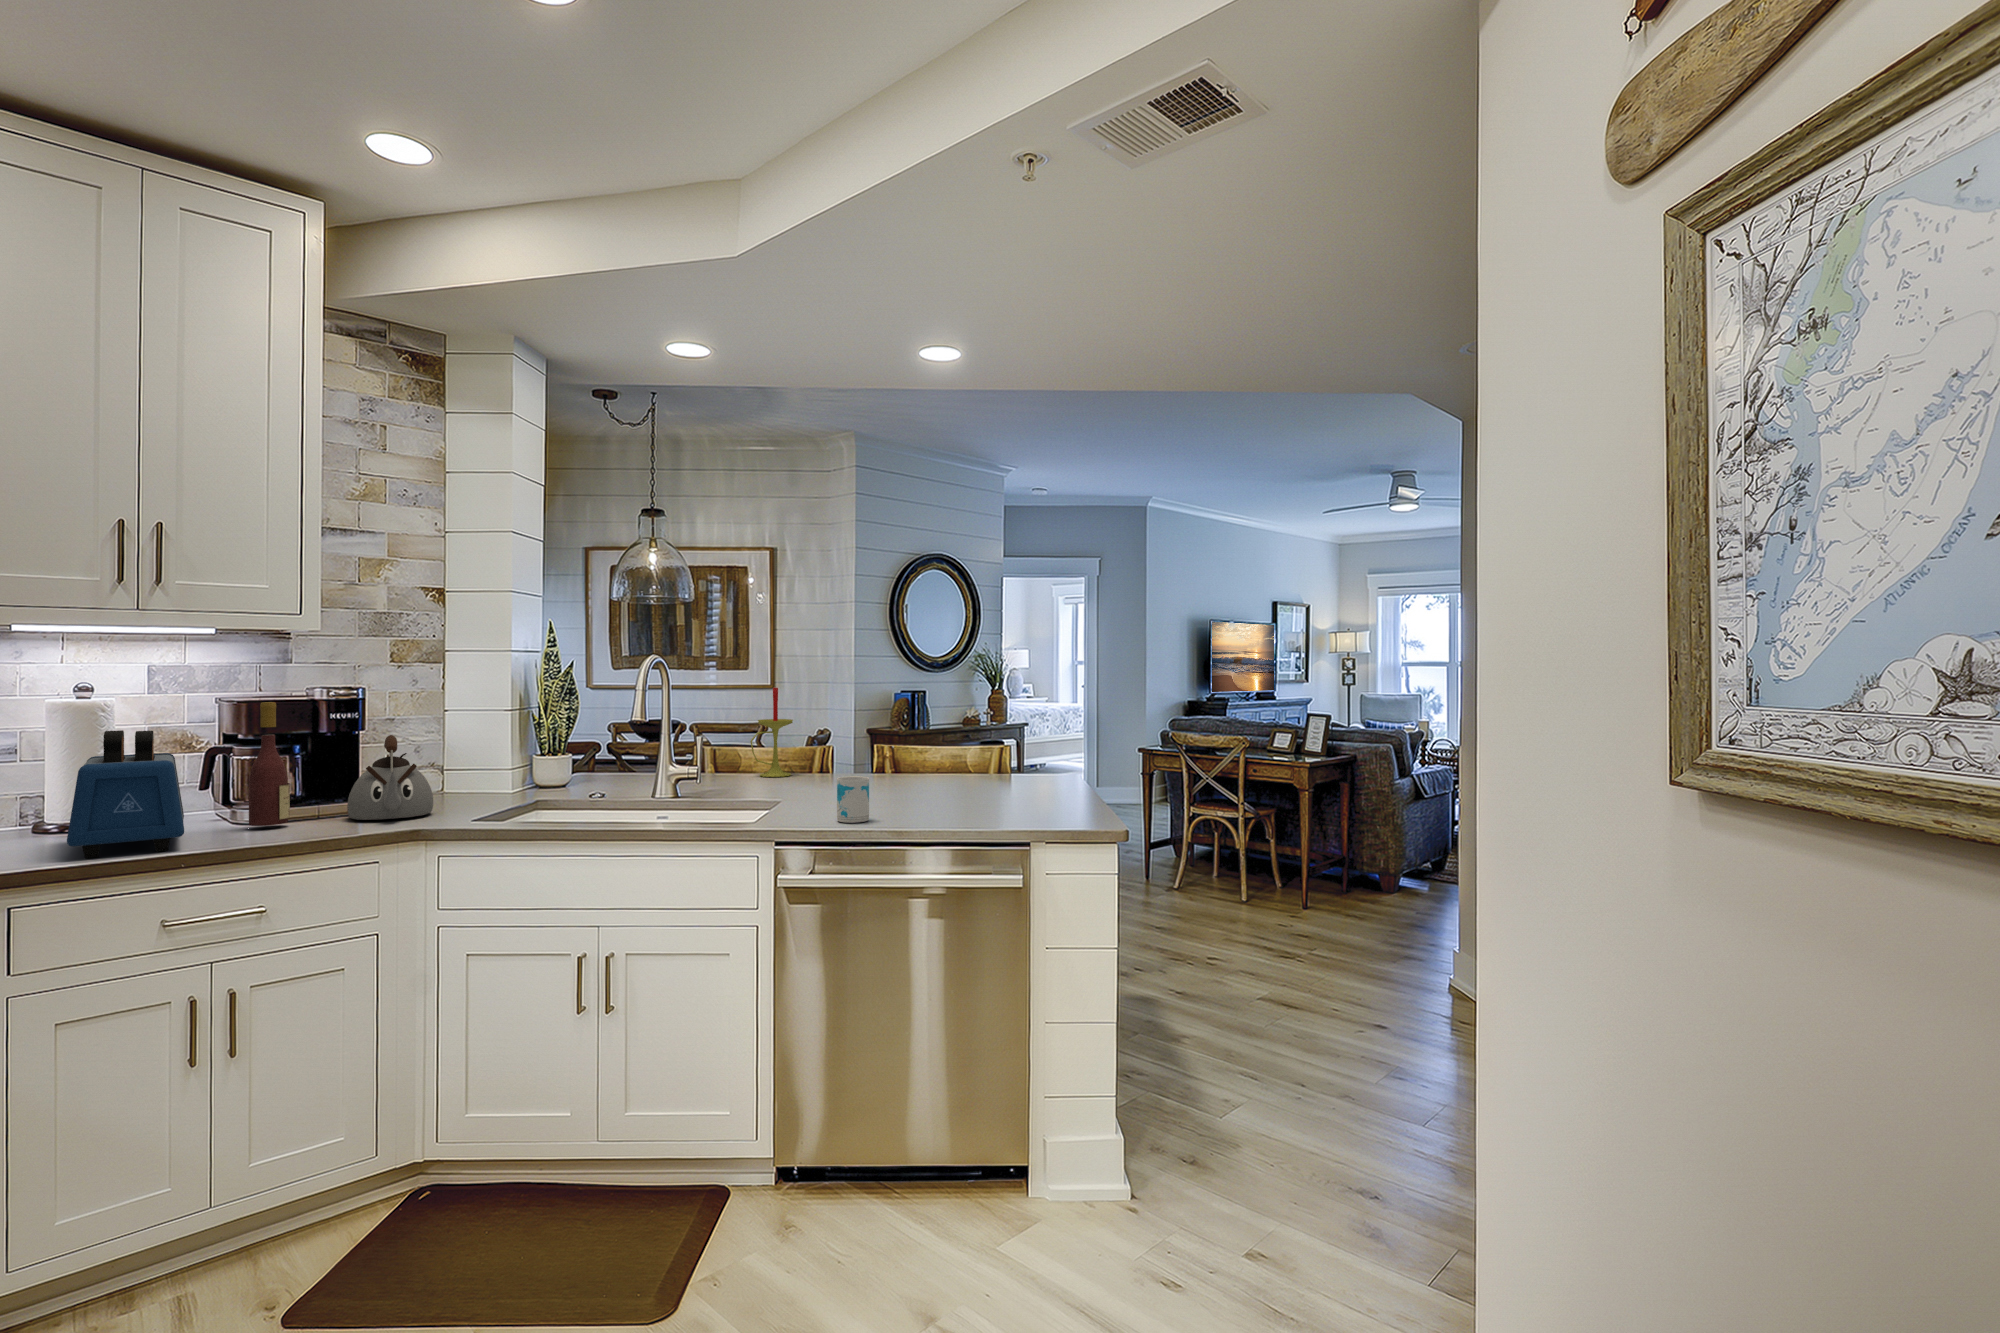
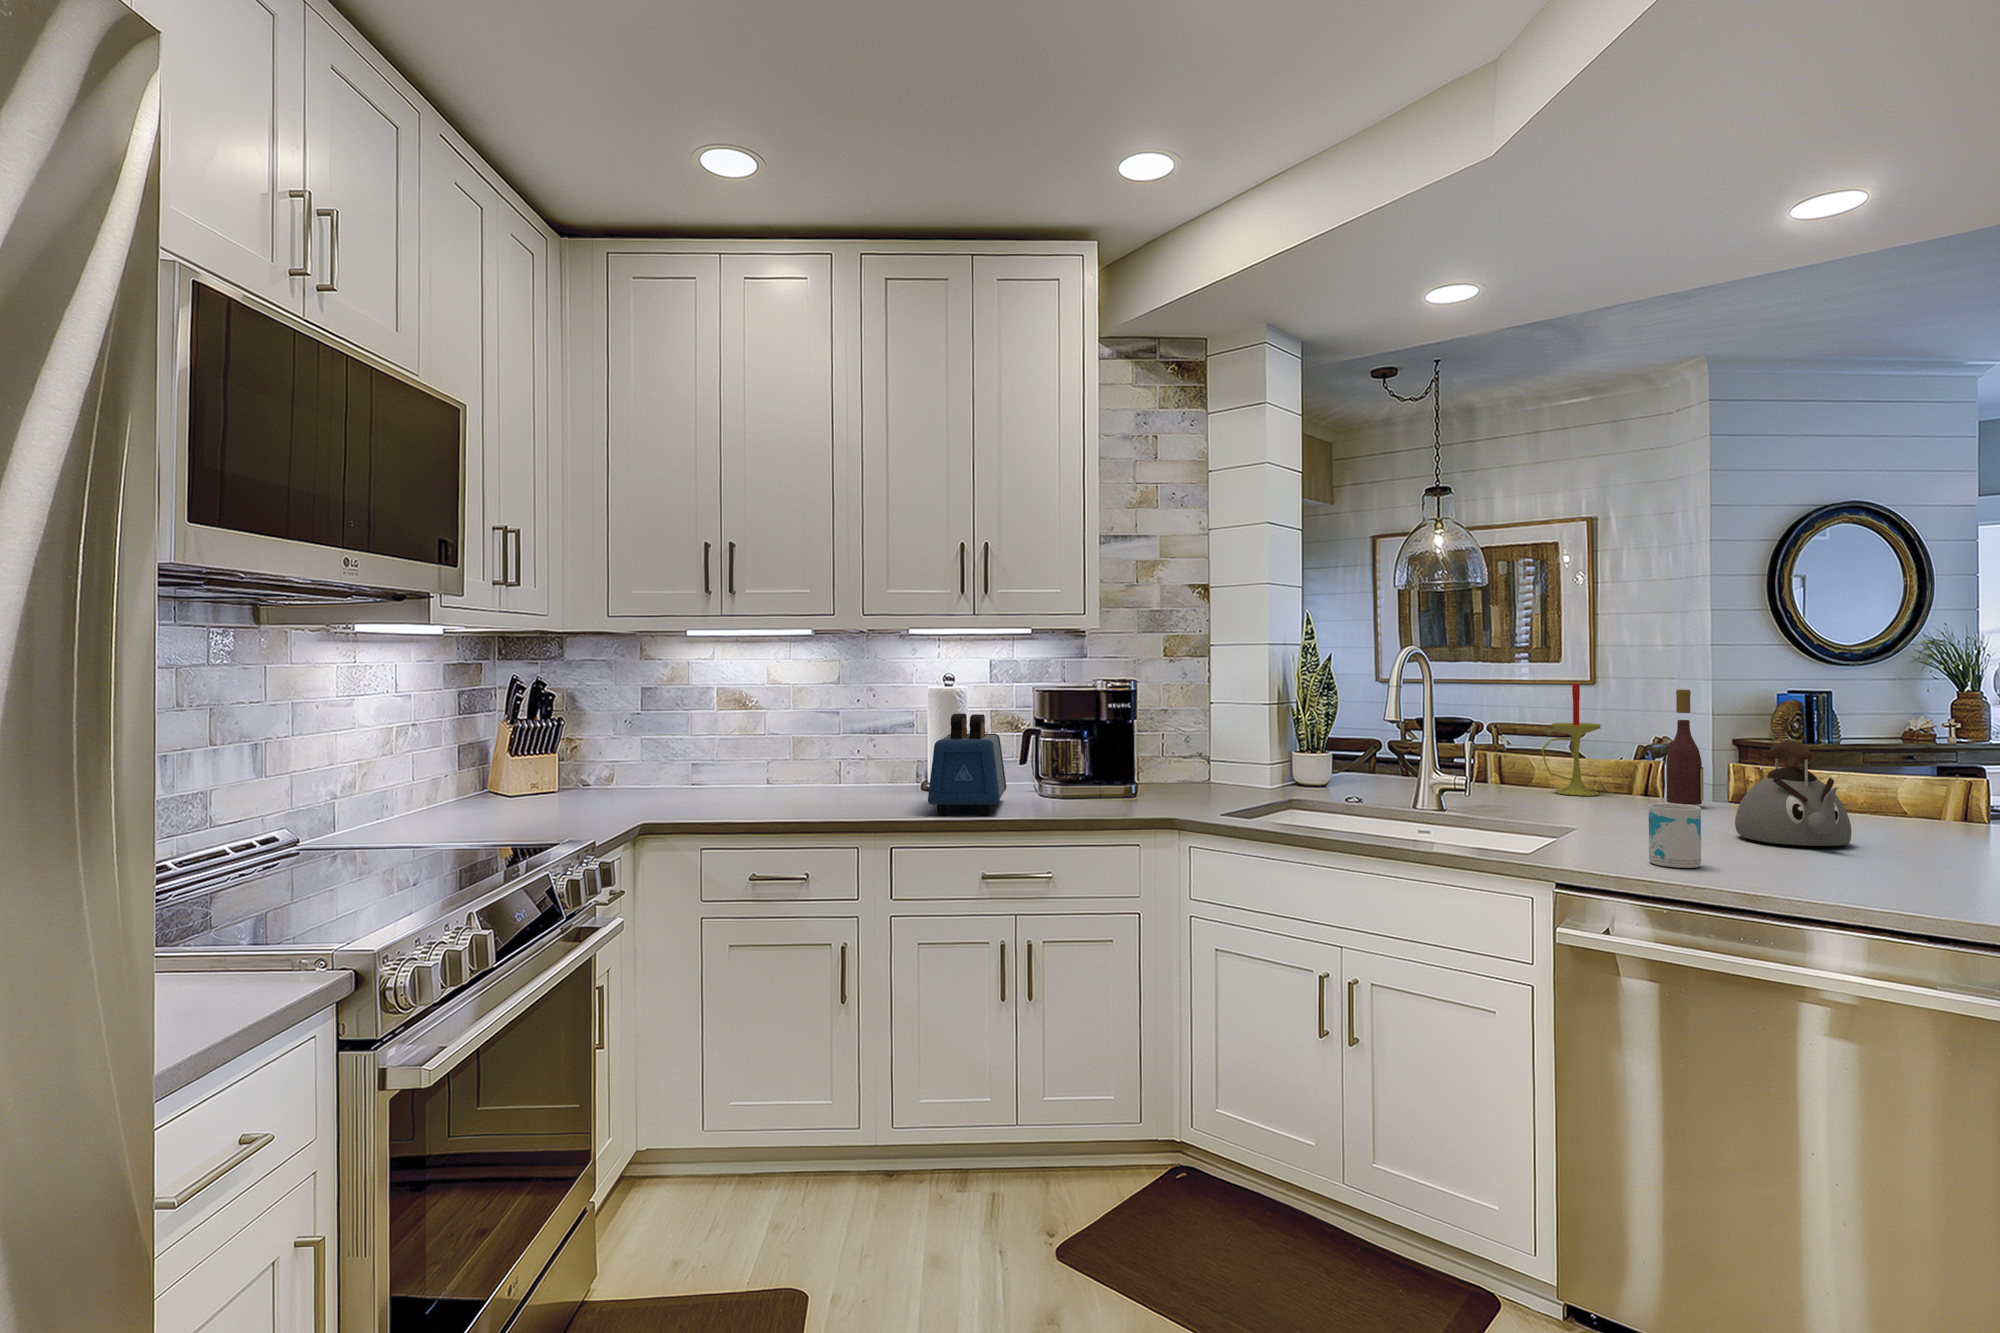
wine bottle: present [249,702,290,826] -> present [1666,690,1704,805]
kettle: present [347,735,433,820] -> present [1735,740,1851,846]

